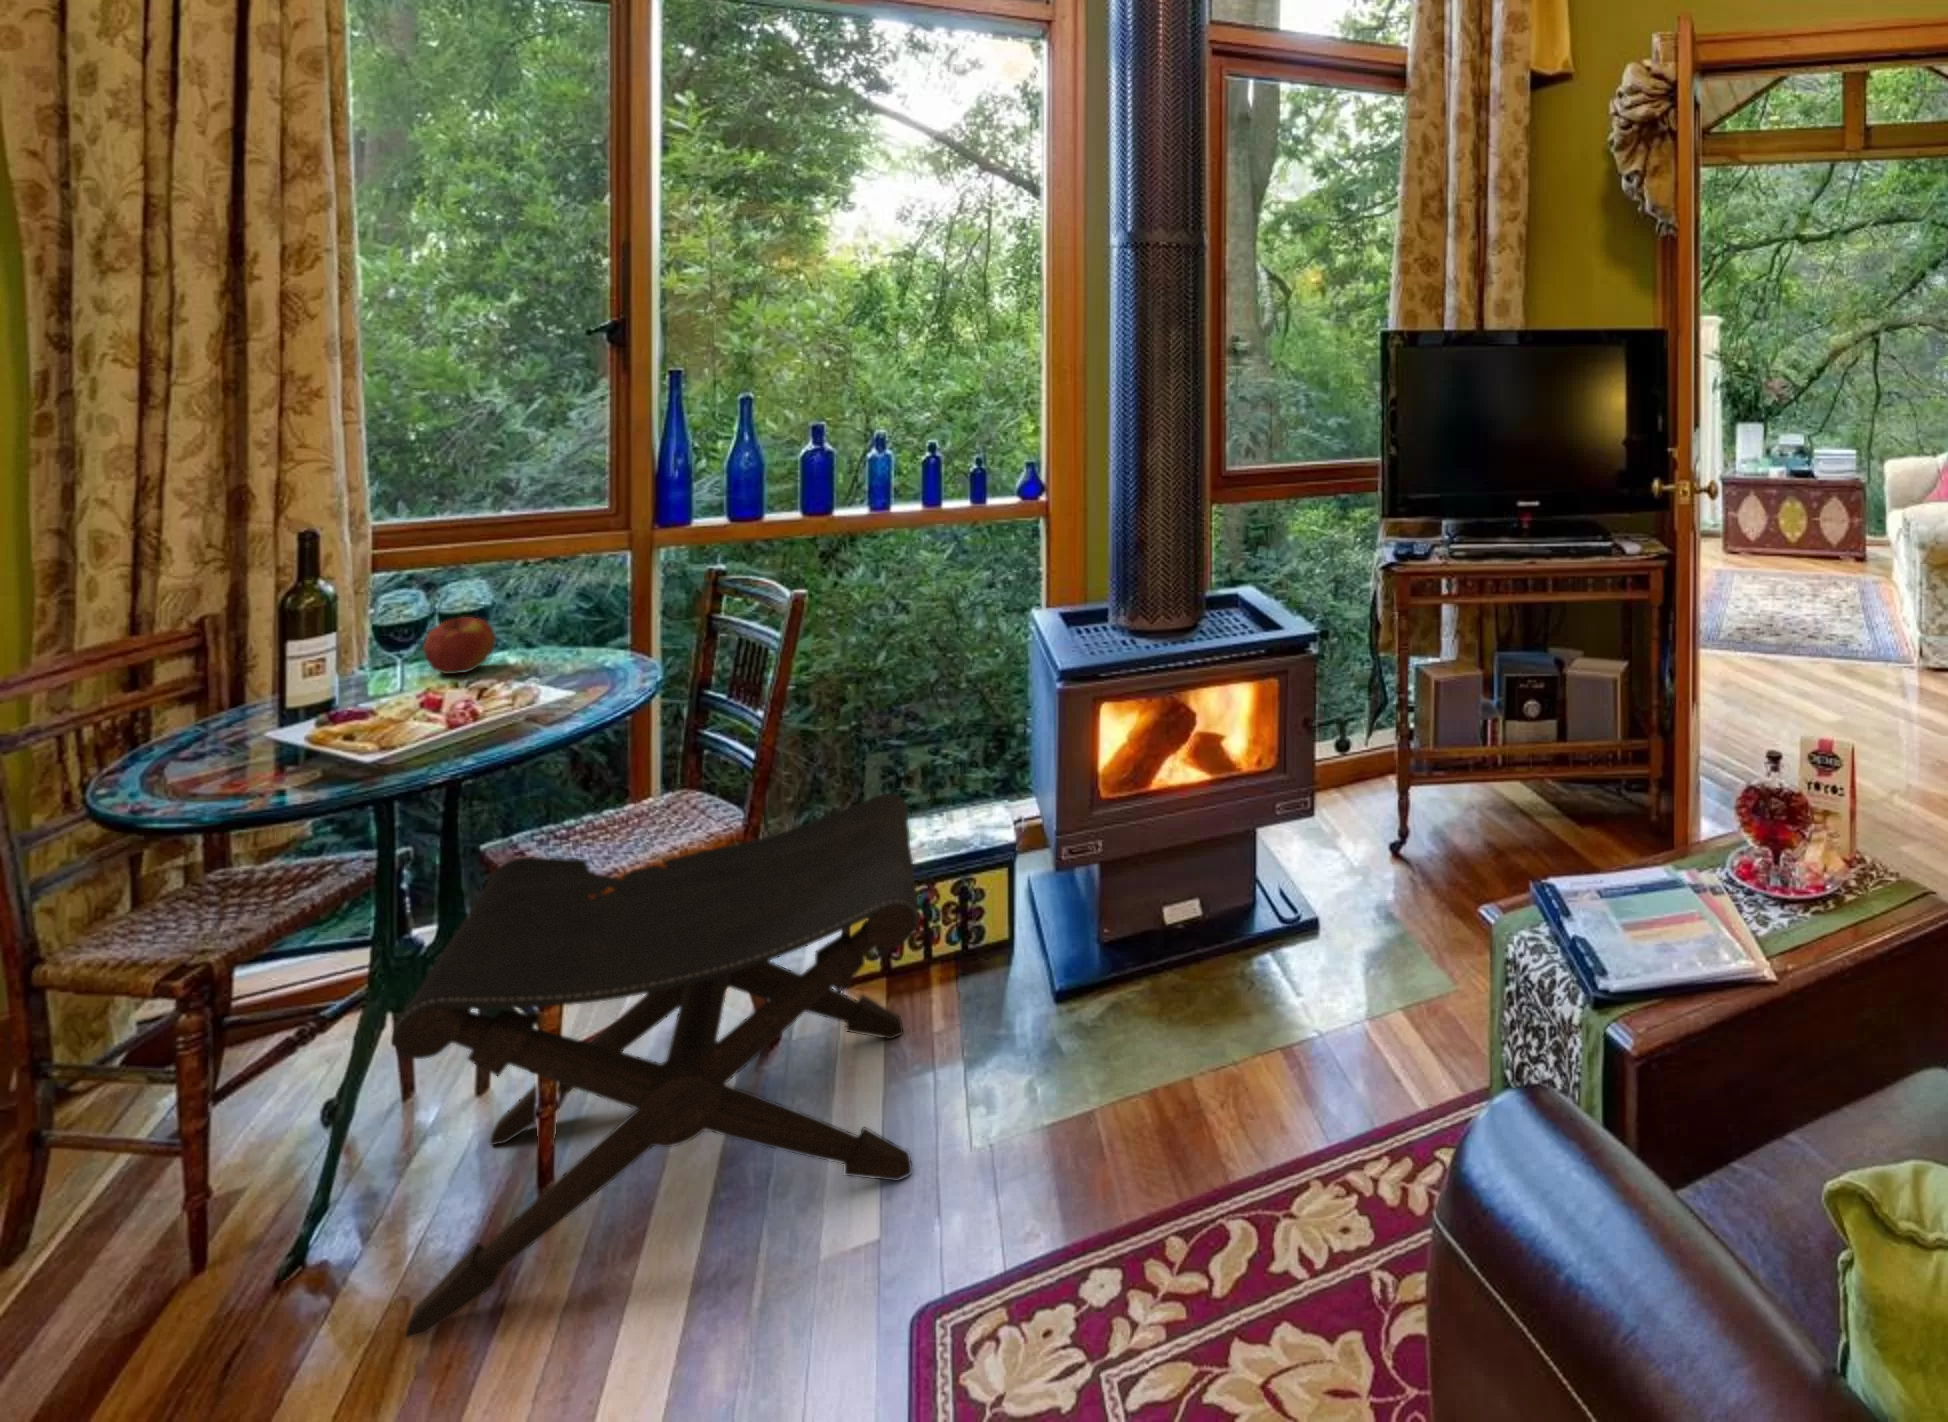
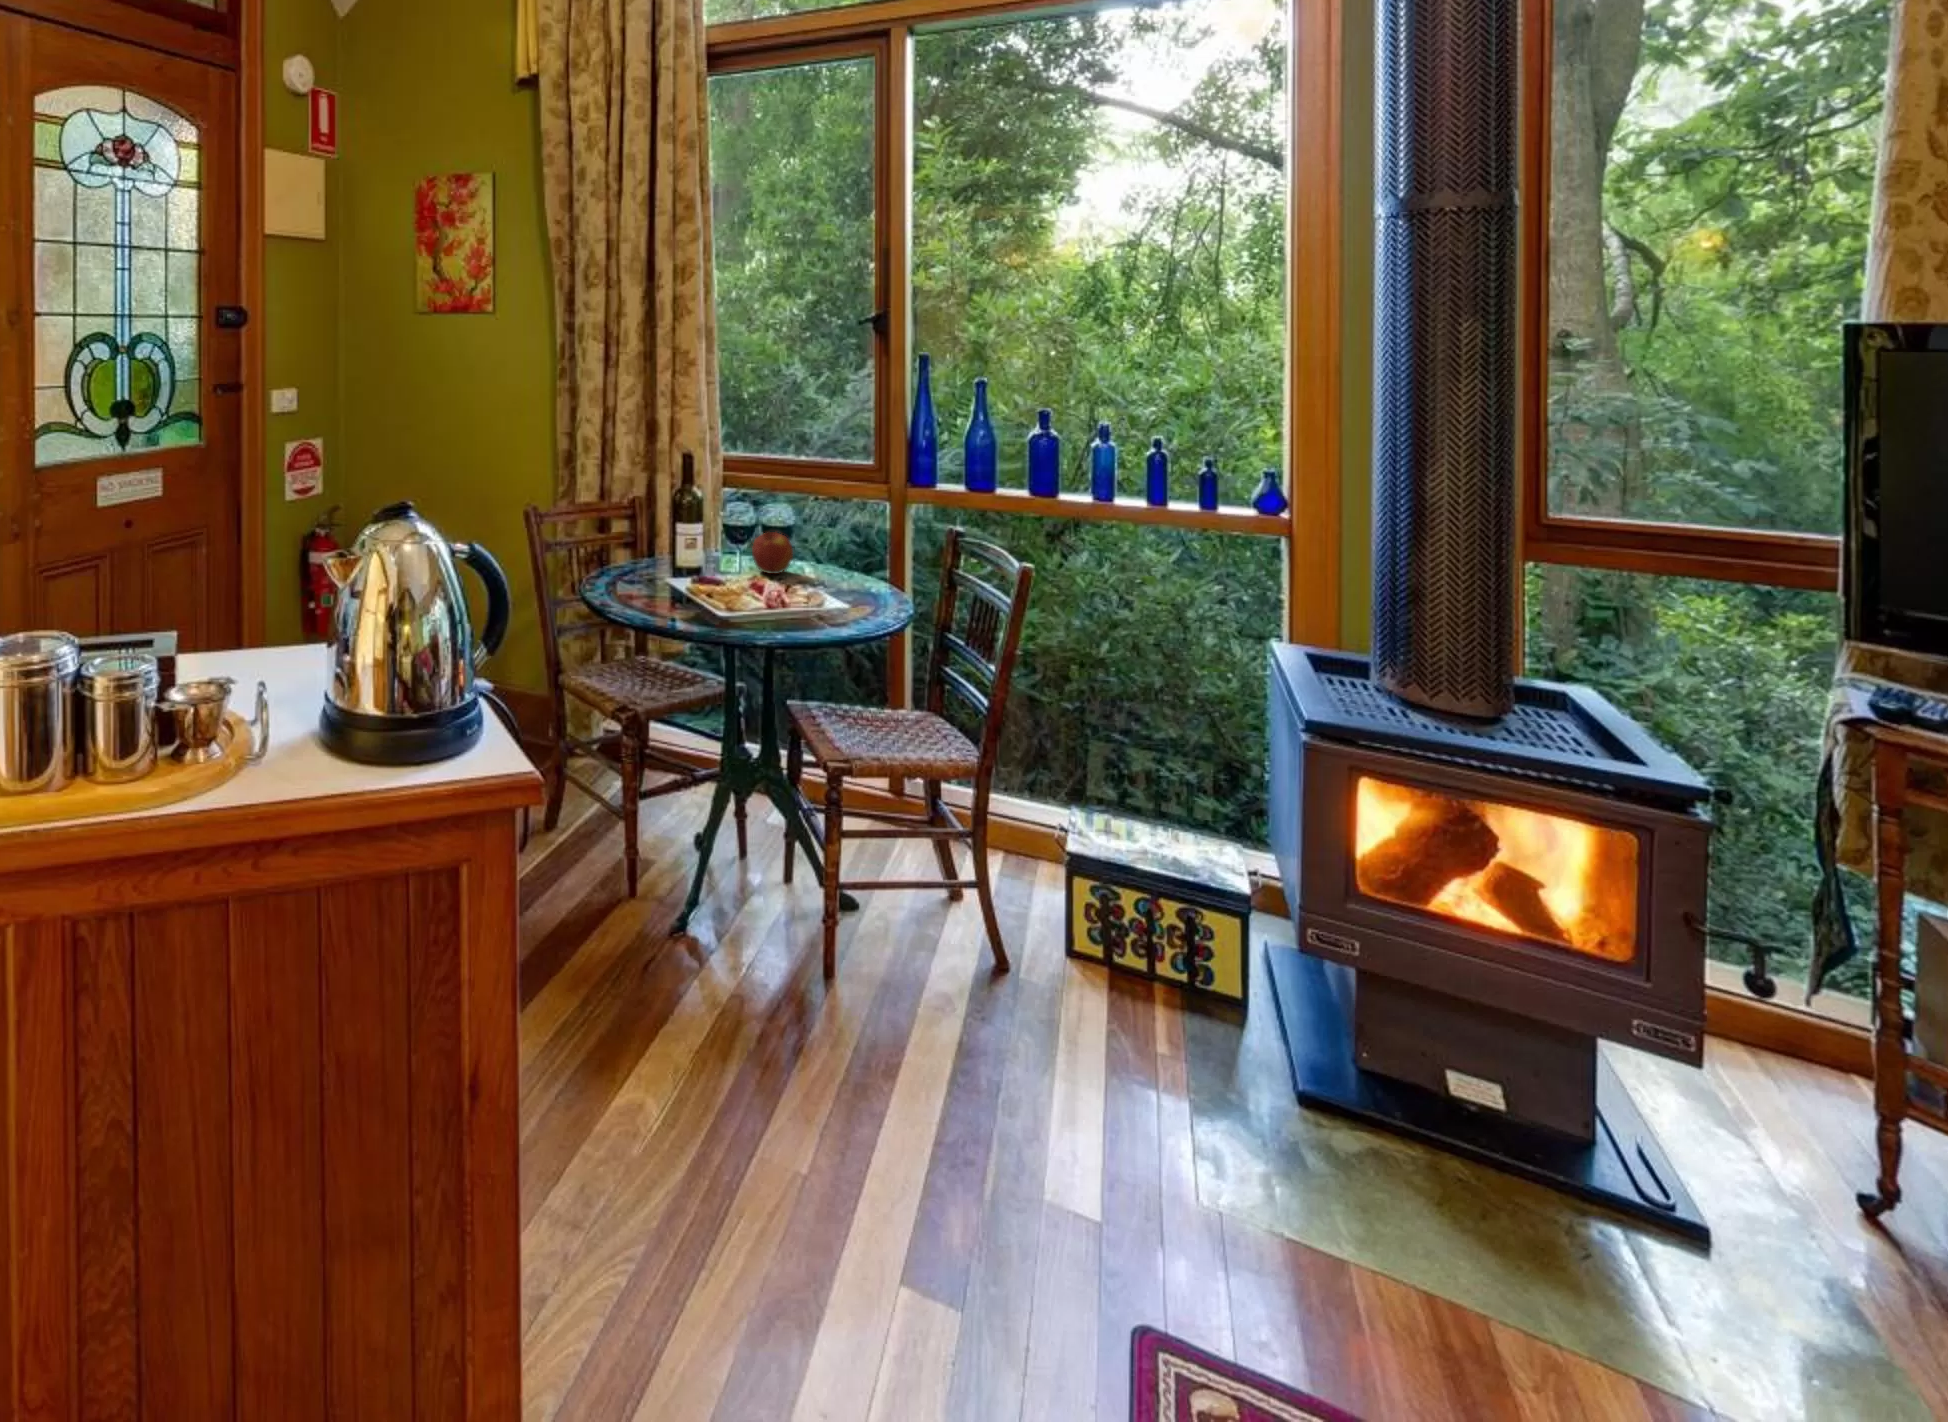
footstool: present [392,793,919,1338] -> none [716,727,1116,1192]

